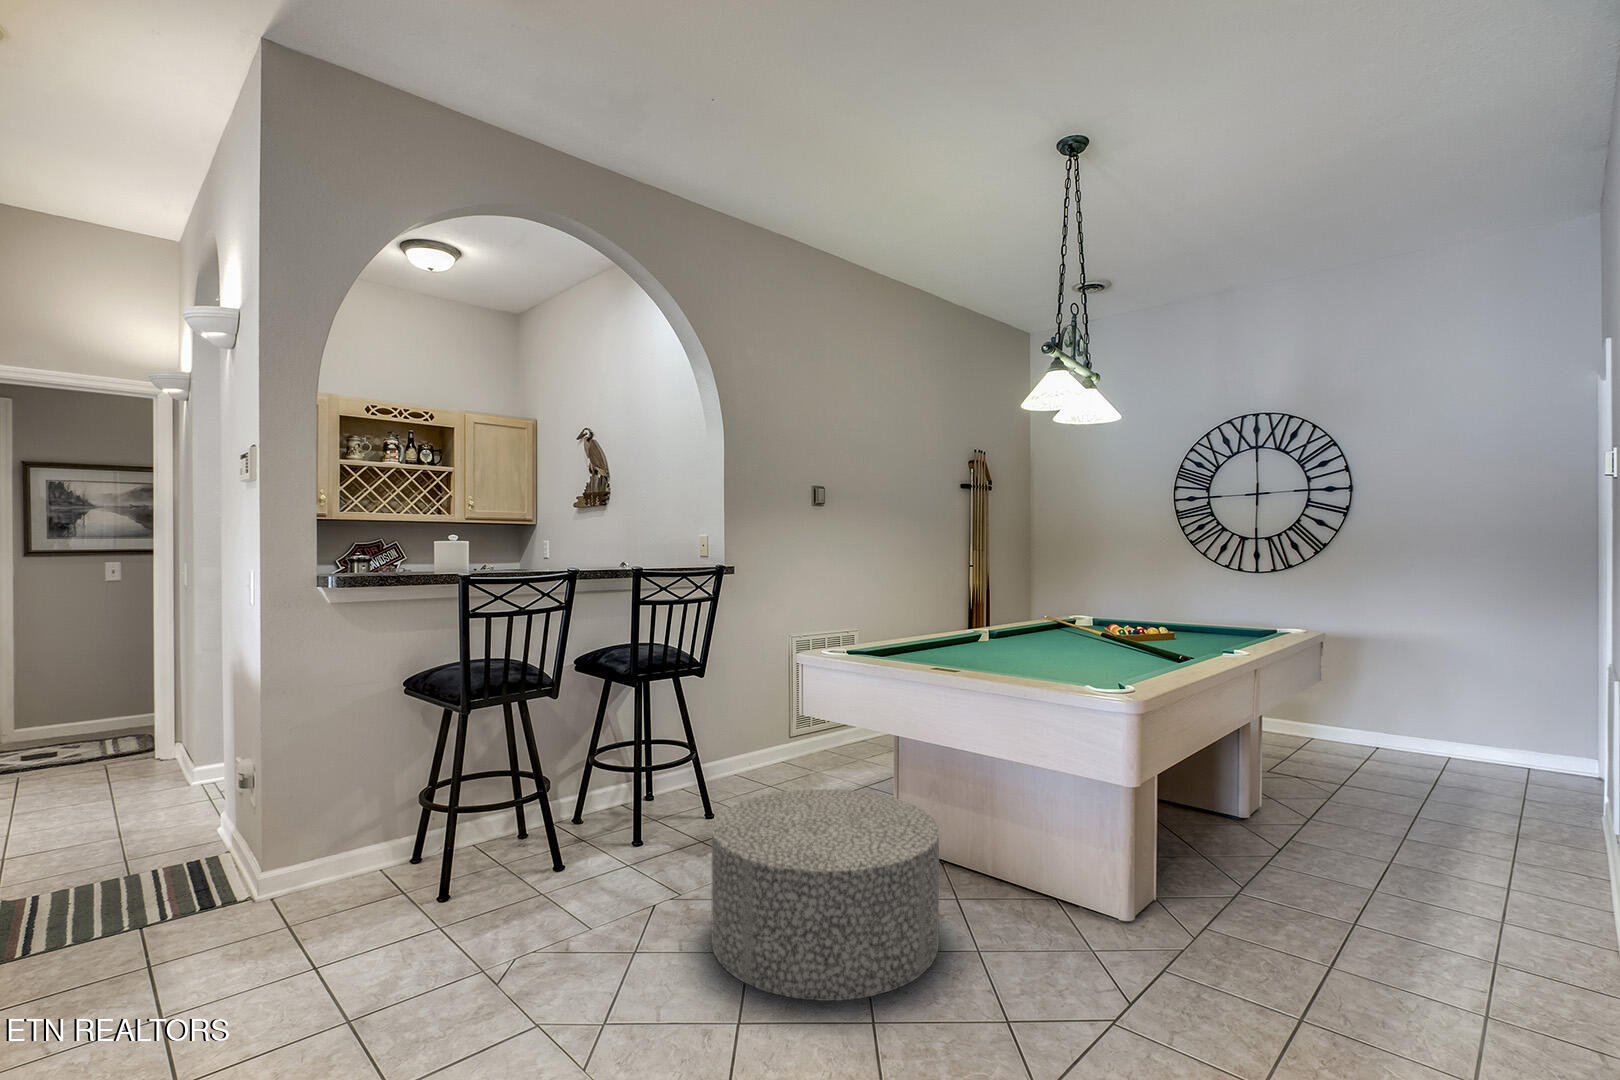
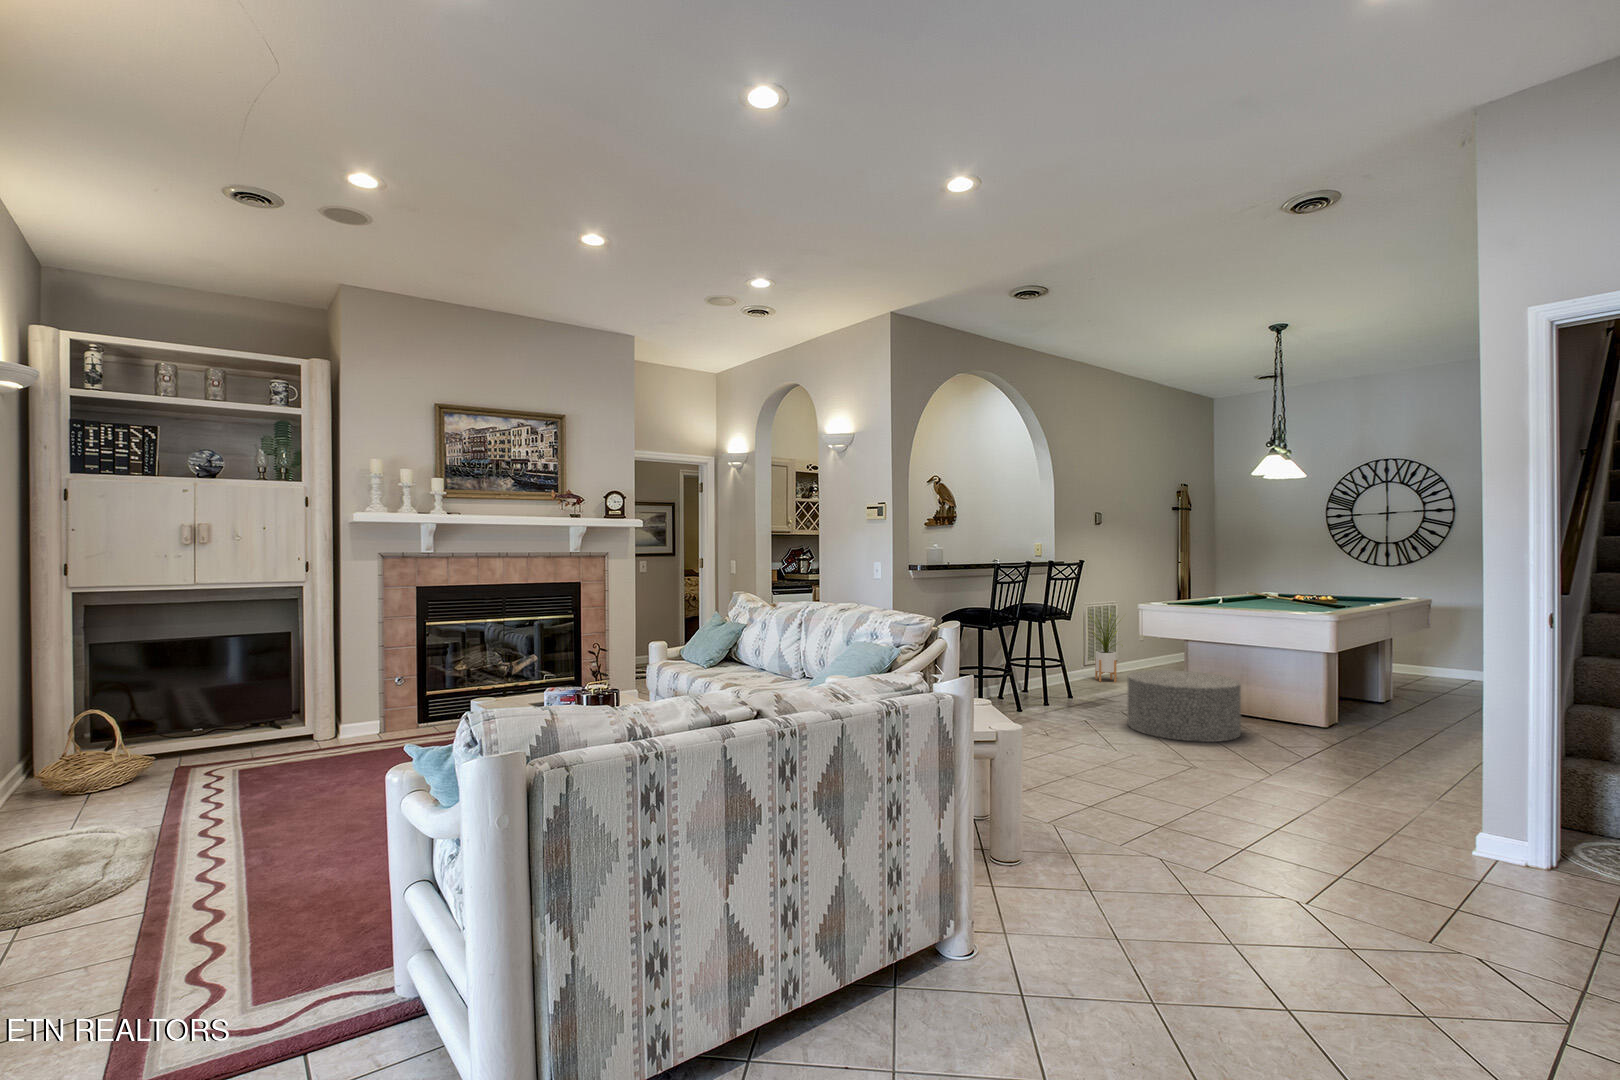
house plant: none [783,638,850,769] -> present [1091,614,1118,682]

